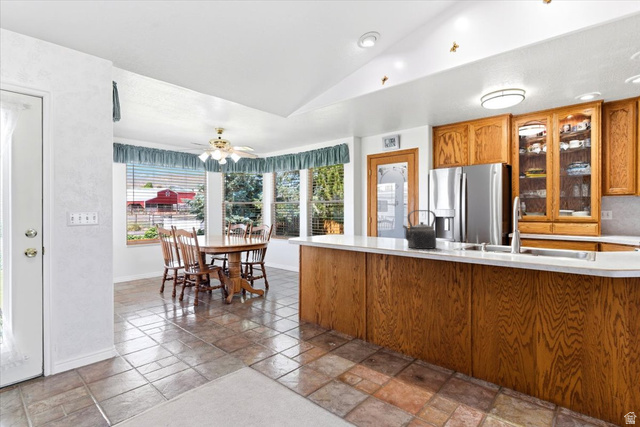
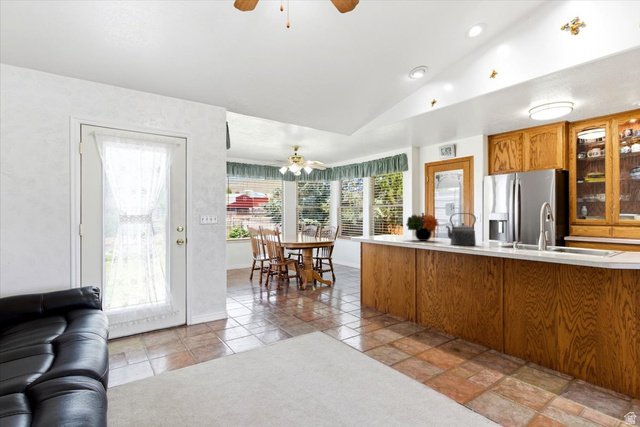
flower arrangement: none [353,210,392,243] -> present [406,213,438,241]

